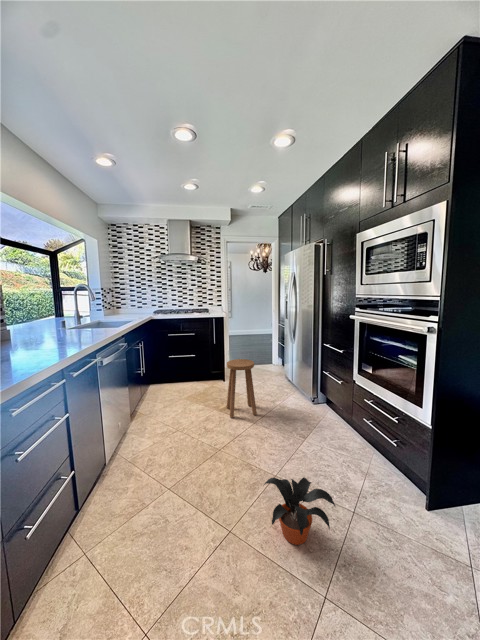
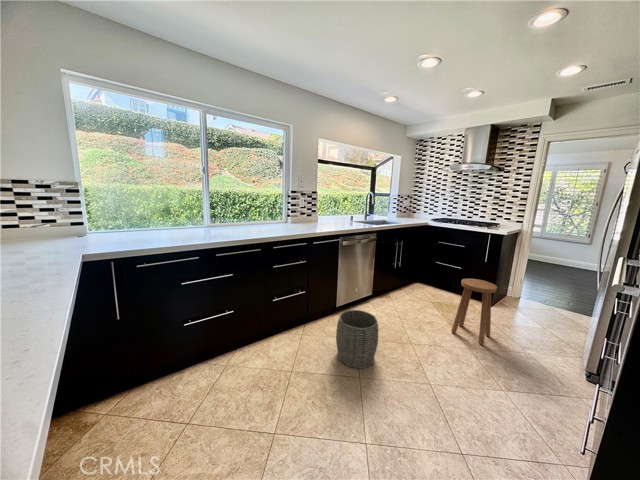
woven basket: none [162,442,222,536] -> present [336,310,379,368]
potted plant: present [264,478,335,545] -> none [369,363,429,425]

